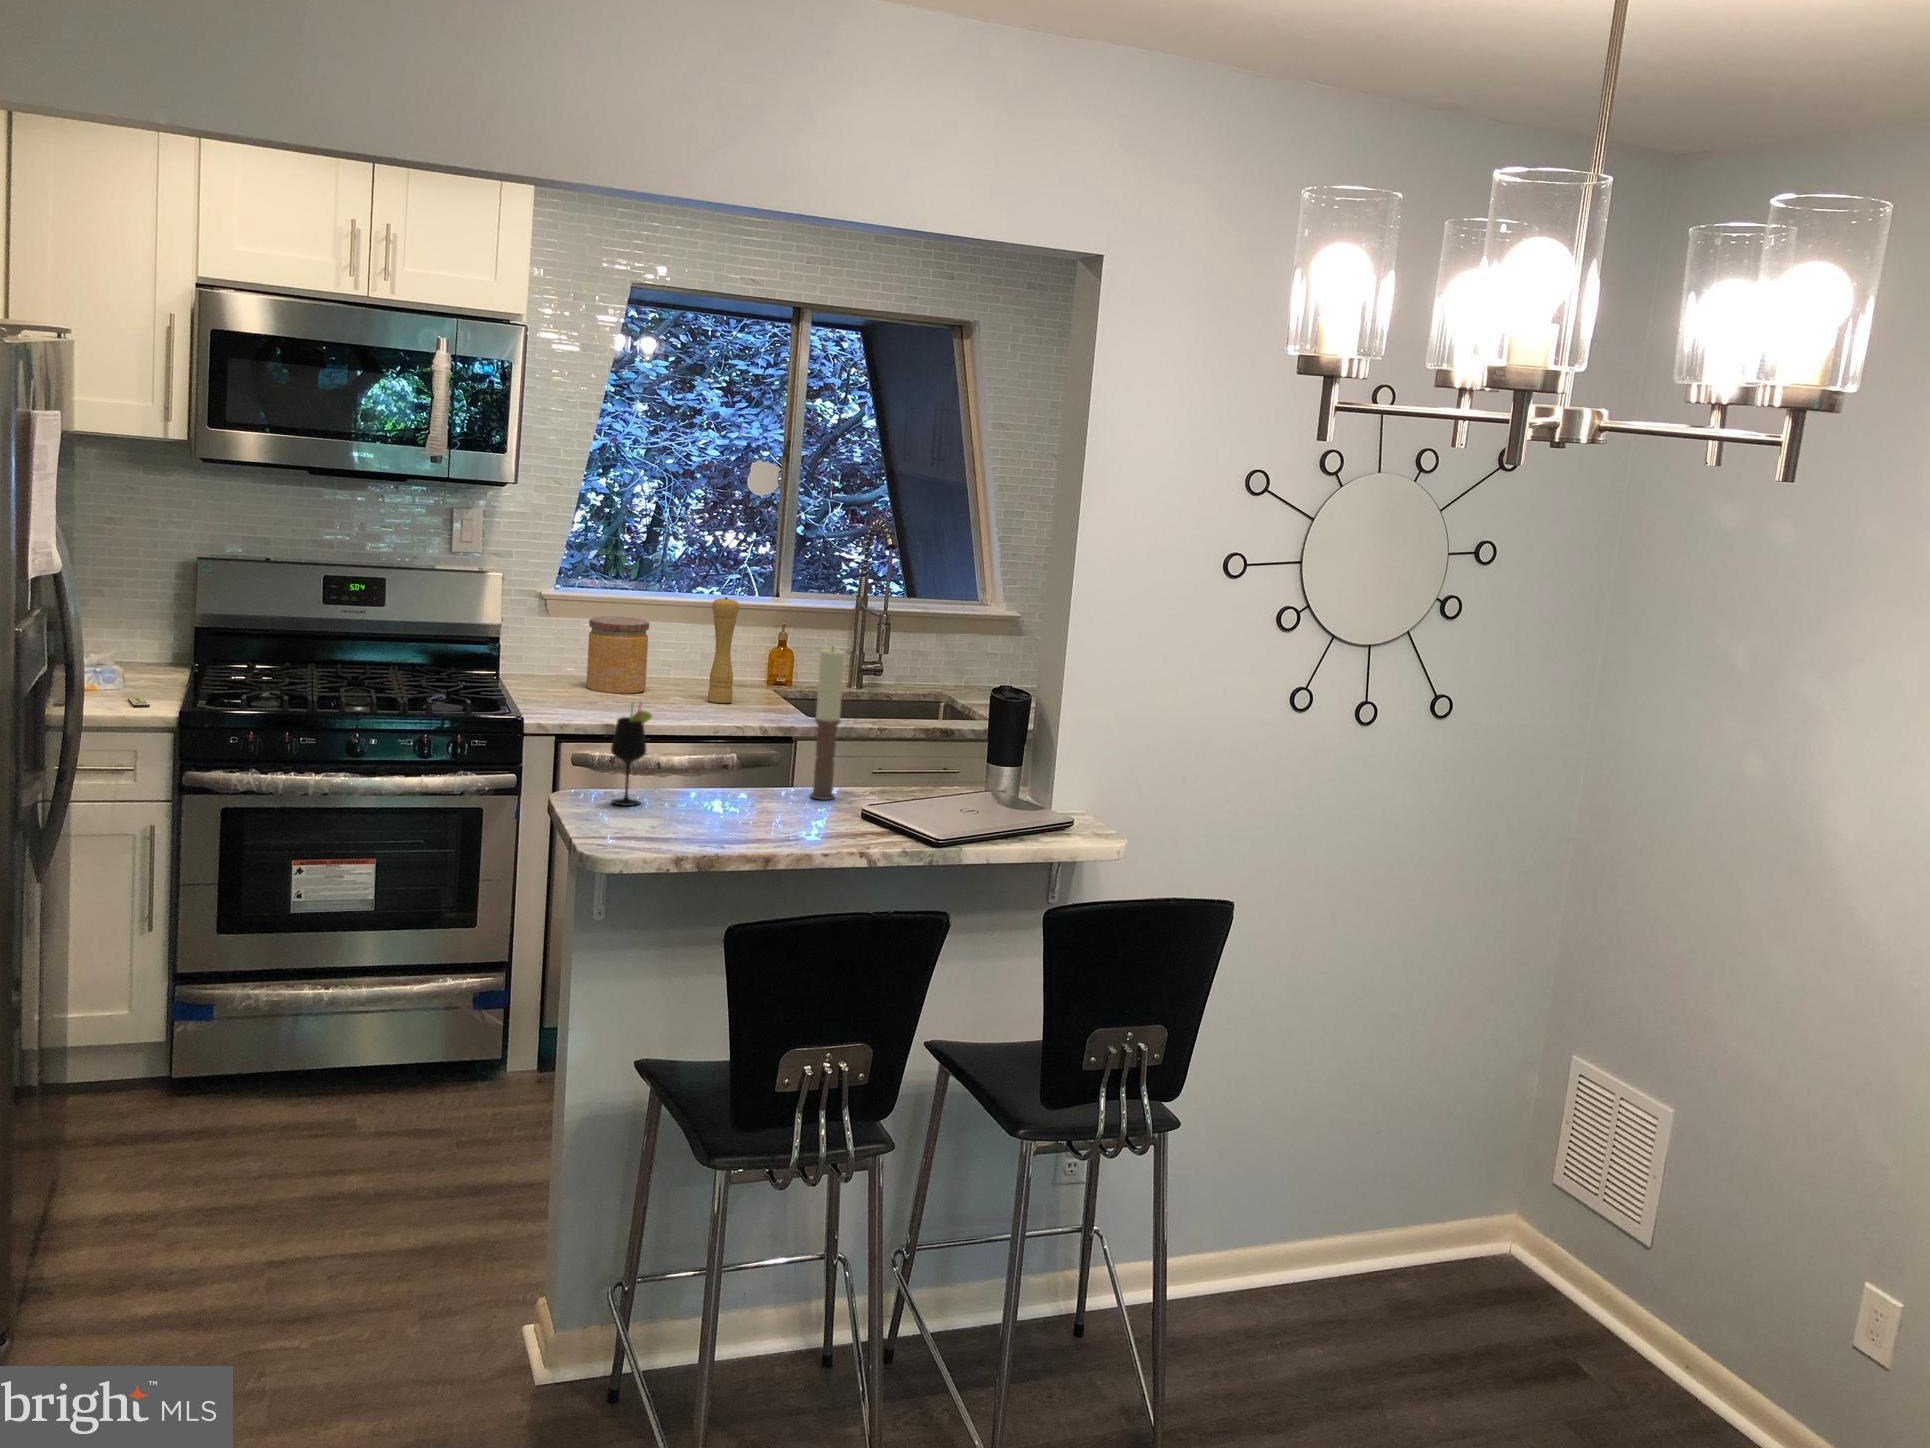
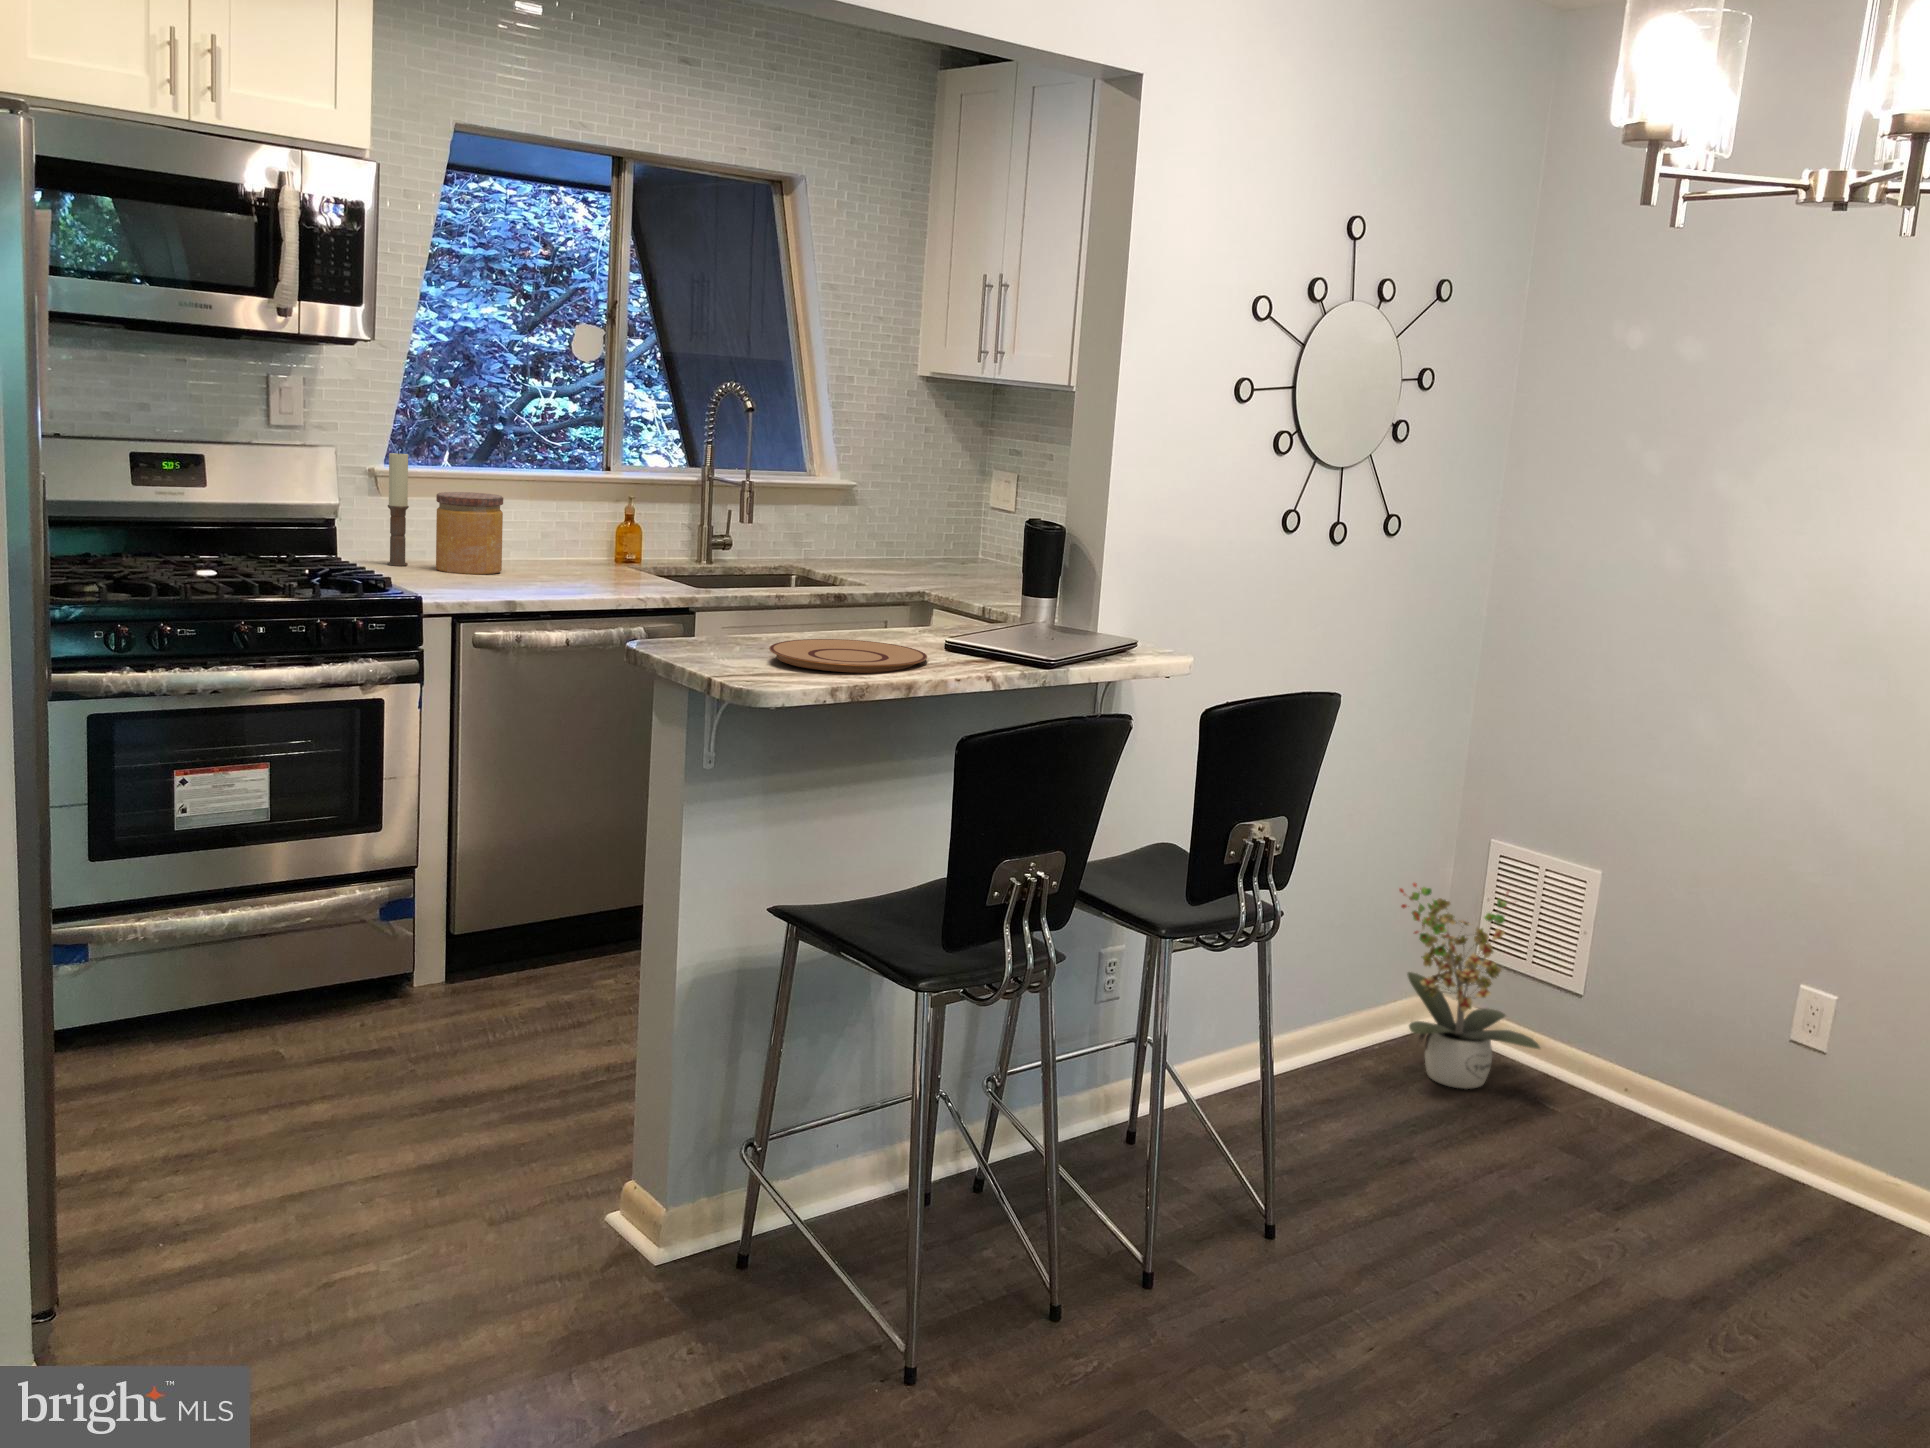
pepper mill: present [708,597,739,703] -> none [576,465,607,579]
candle: present [810,649,844,800] -> present [387,451,409,566]
wine glass: present [611,703,652,806] -> none [682,544,728,654]
plate: none [666,797,822,841] -> present [769,639,927,673]
potted plant: none [1425,1090,1577,1332] -> present [1399,883,1540,1089]

